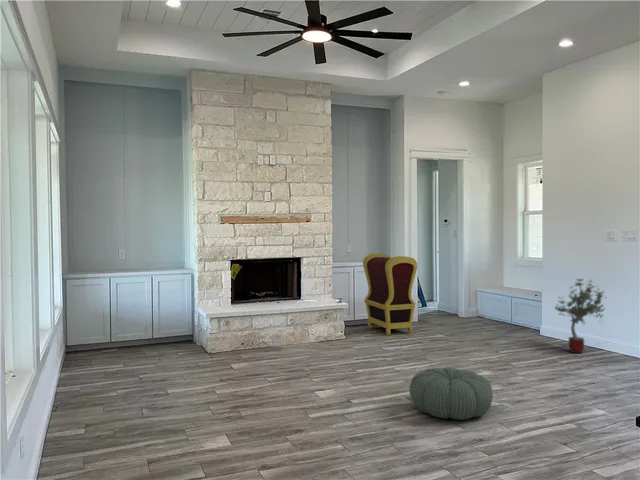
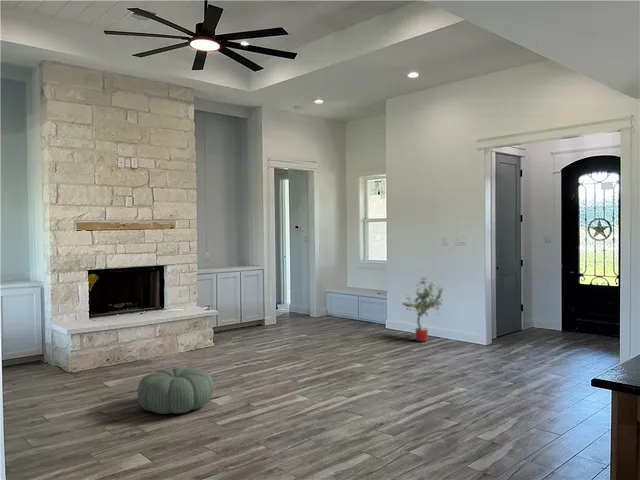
armchair: present [363,254,417,335] -> none [225,259,281,339]
pouf: present [410,368,493,420] -> present [137,367,214,414]

